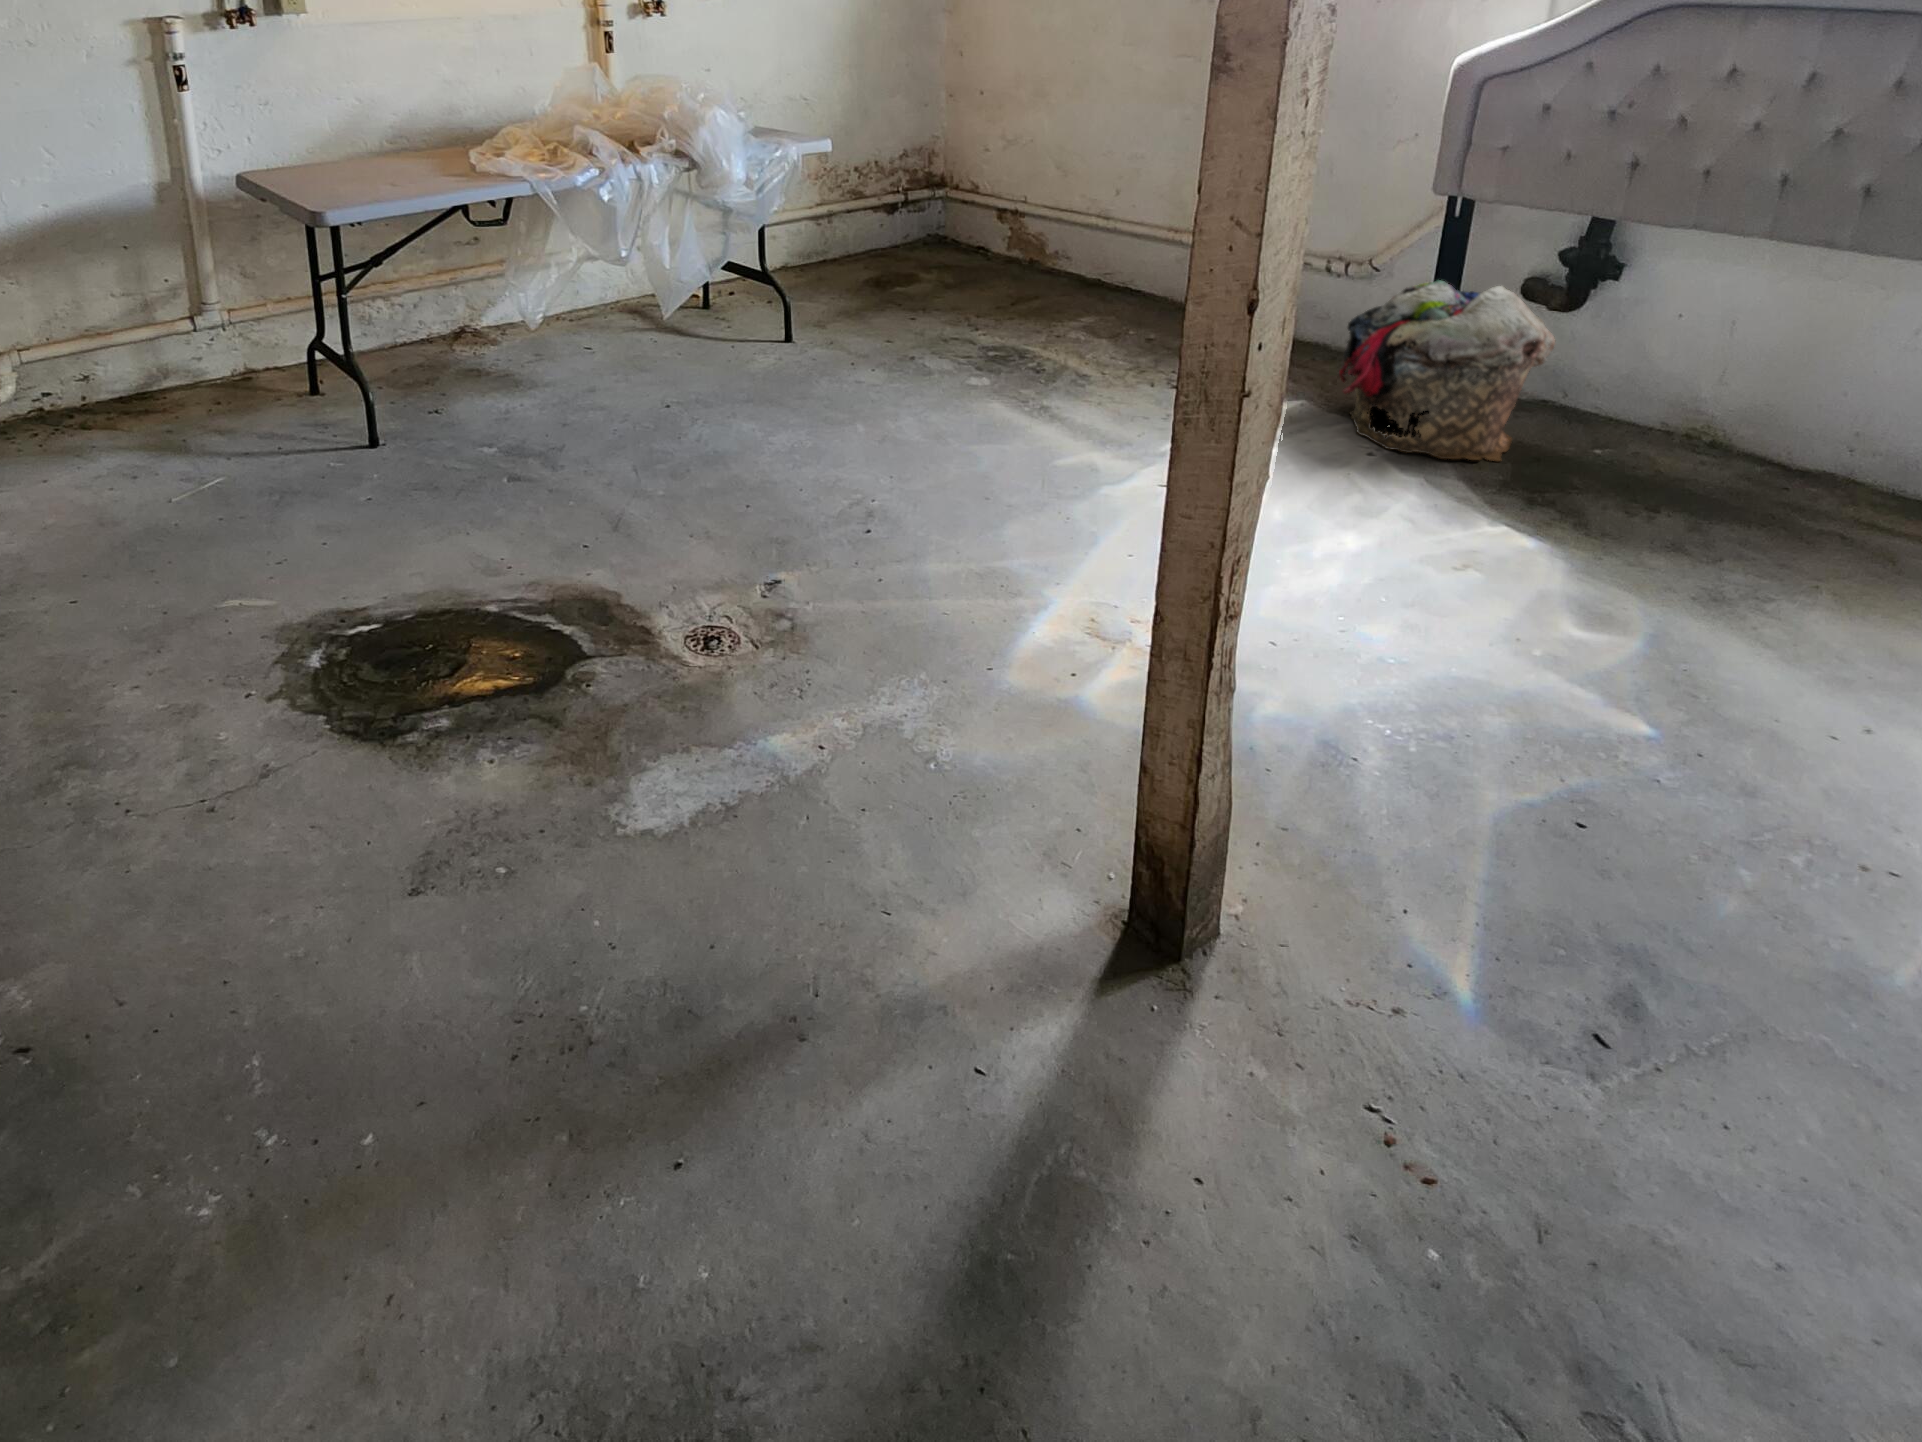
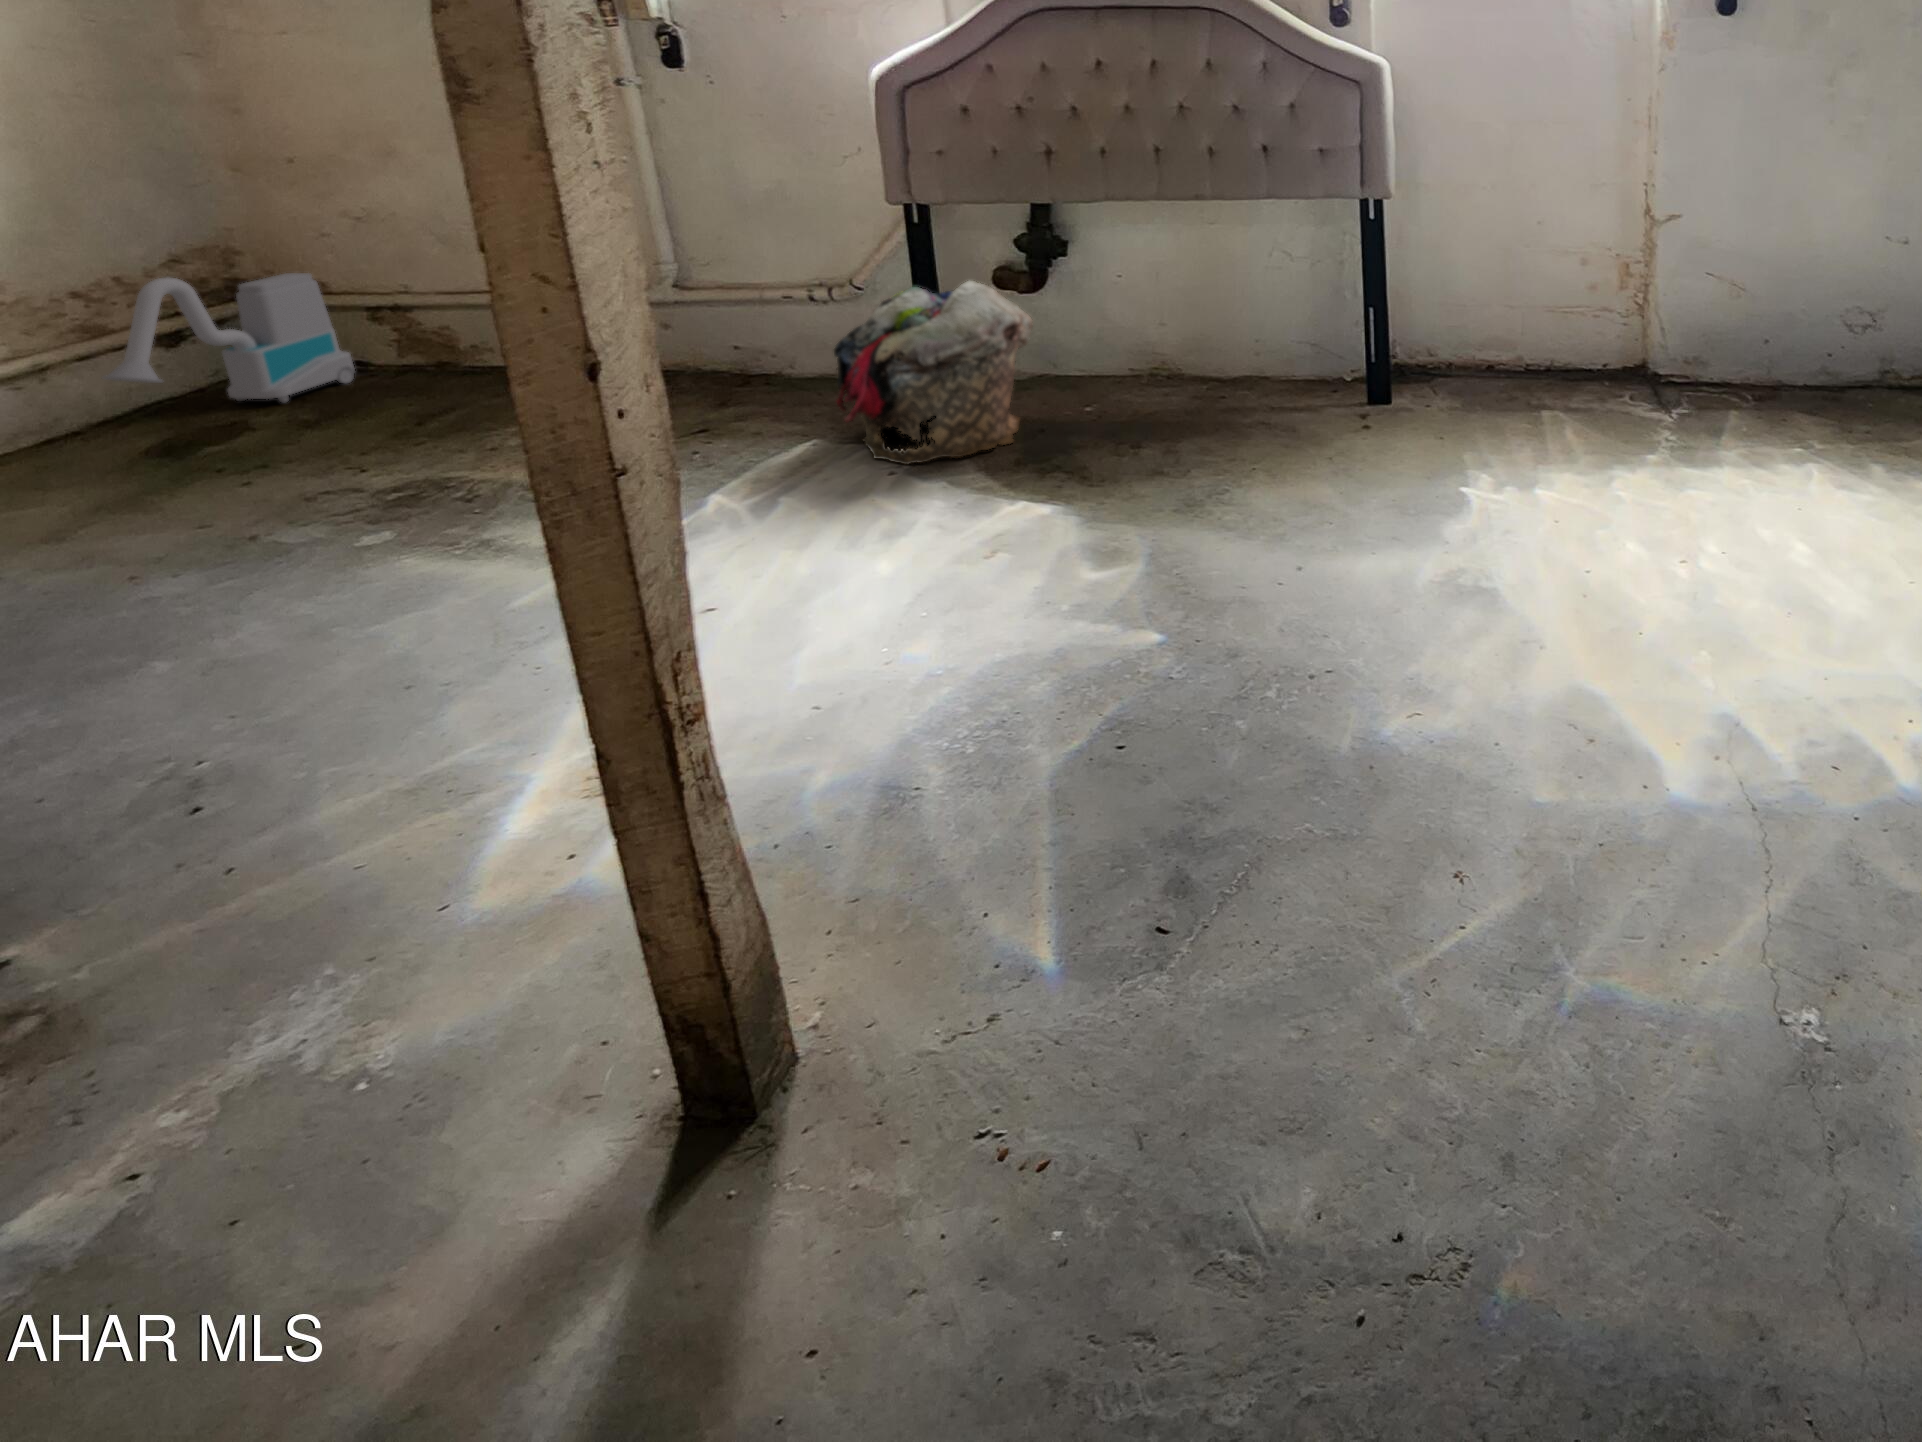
vacuum cleaner: none [886,171,1003,269] -> present [103,273,355,402]

